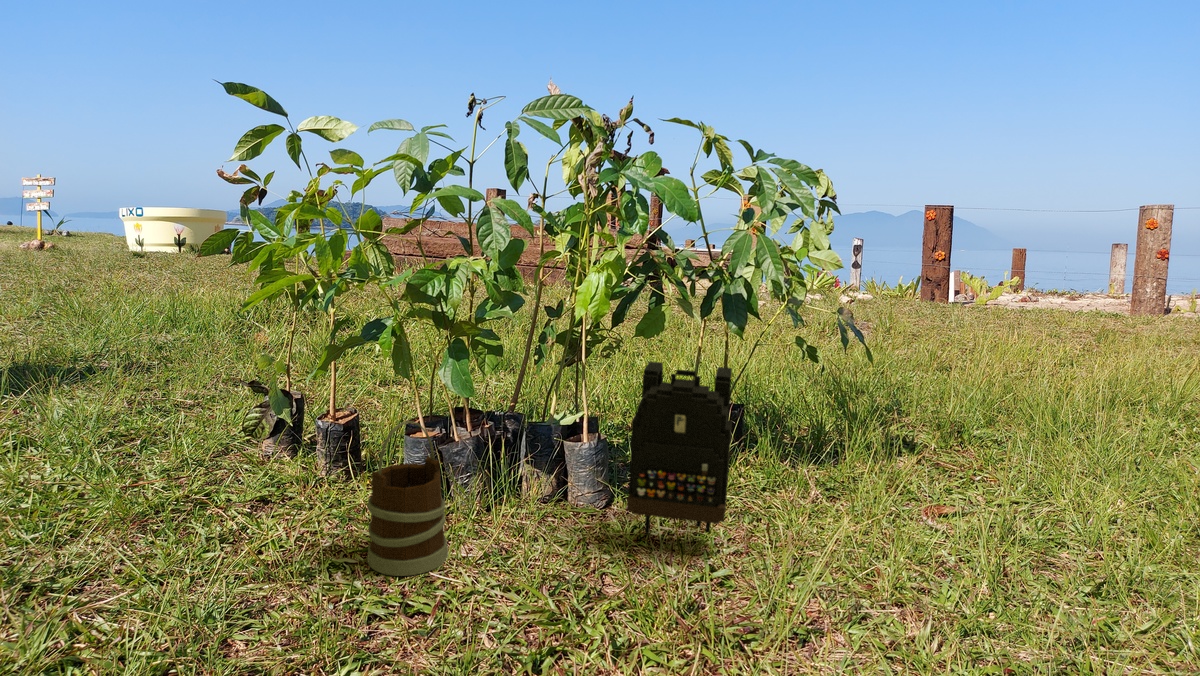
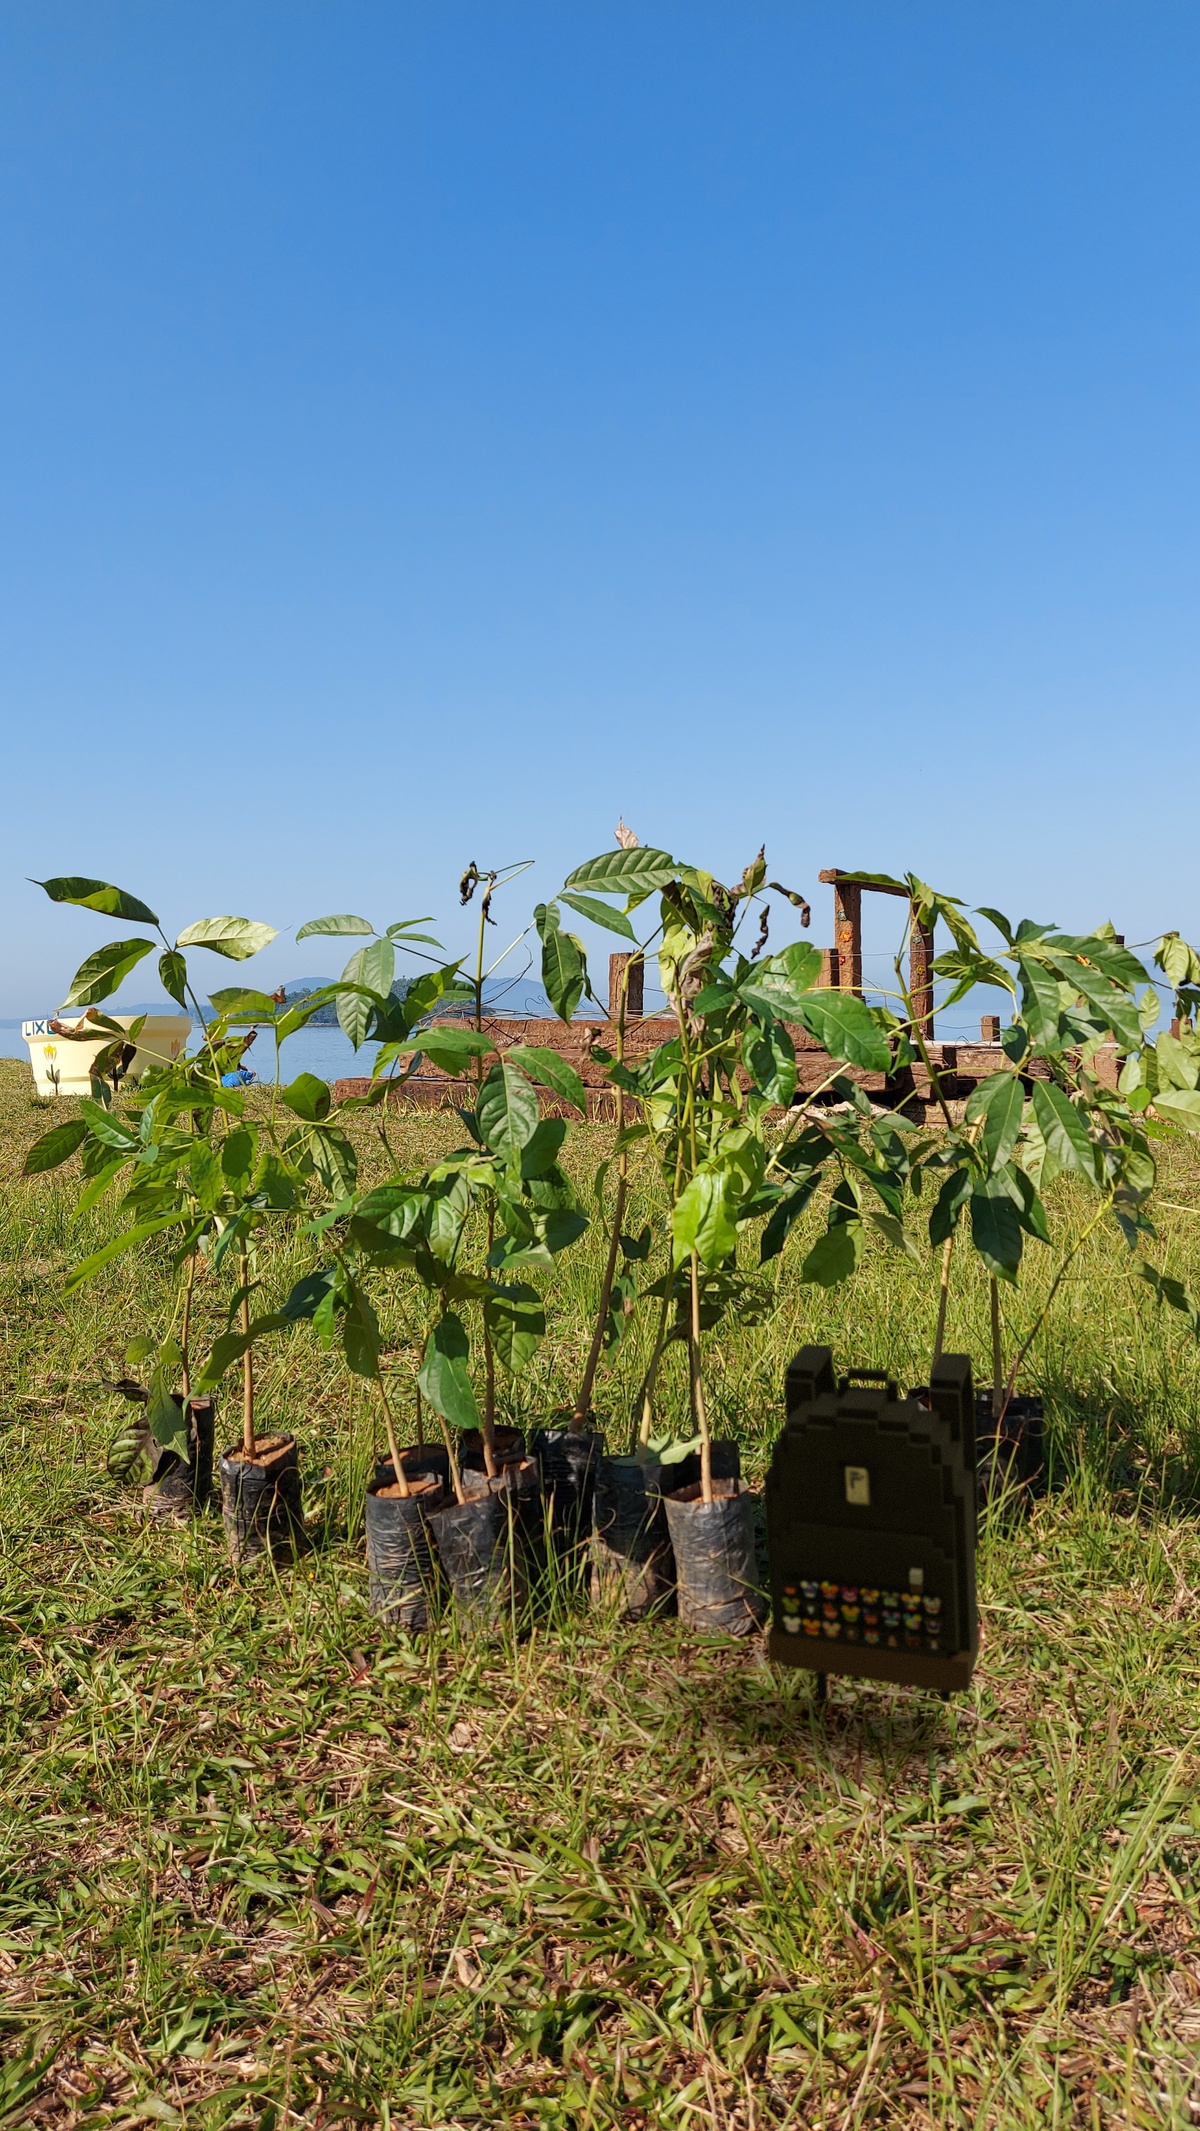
wooden bucket: present [367,421,448,576] -> none [265,1492,426,1801]

